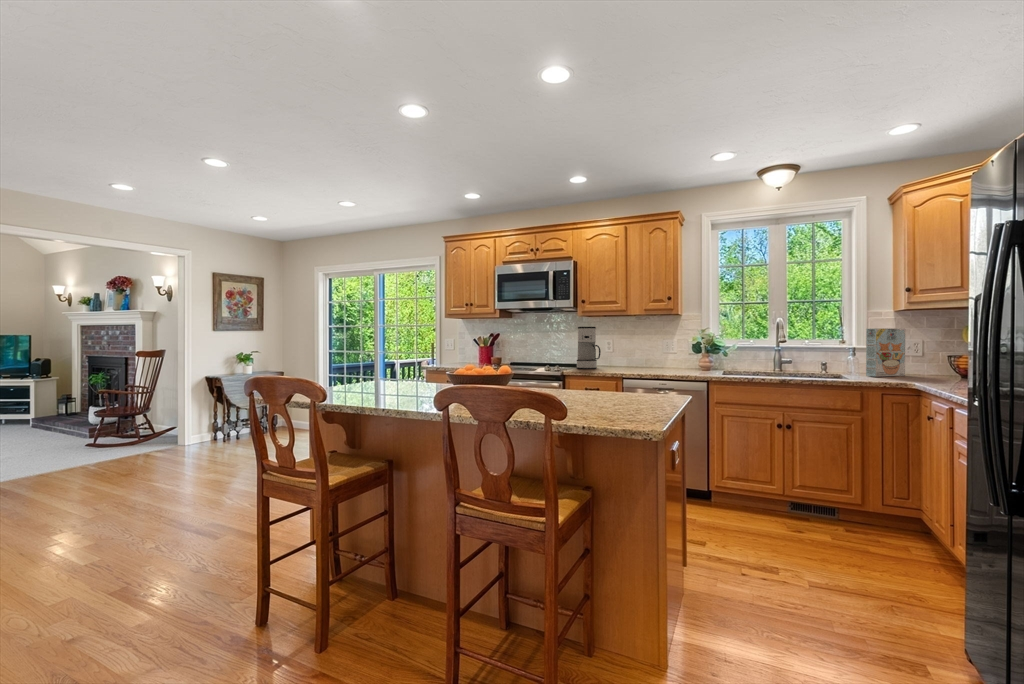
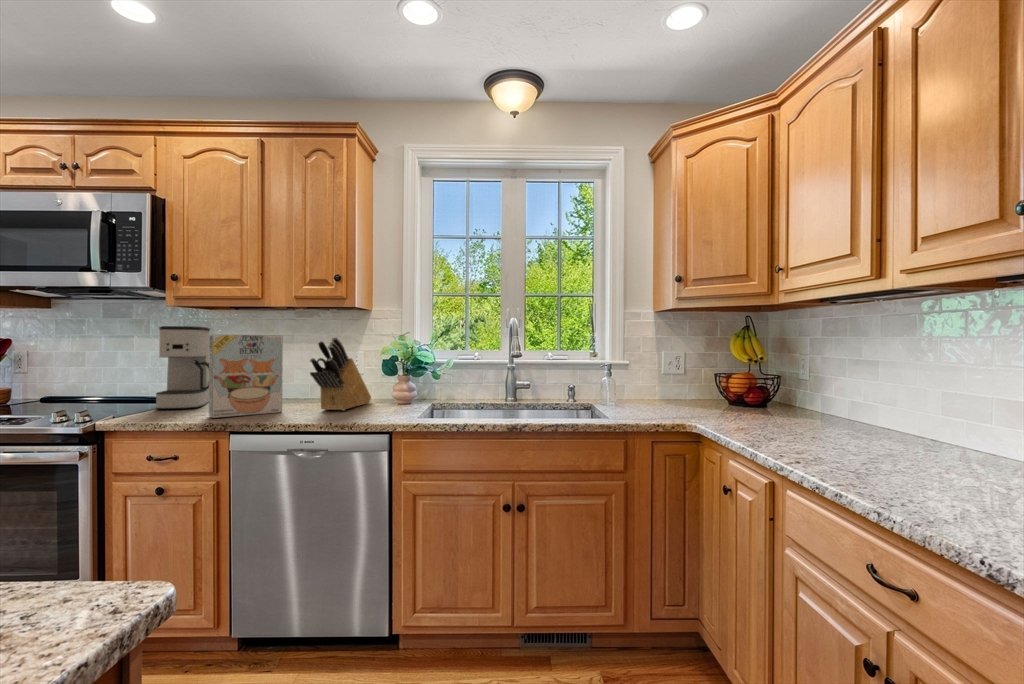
cereal box: present [866,328,905,377] -> present [209,335,283,418]
knife block: none [659,331,686,371] -> present [310,337,371,410]

